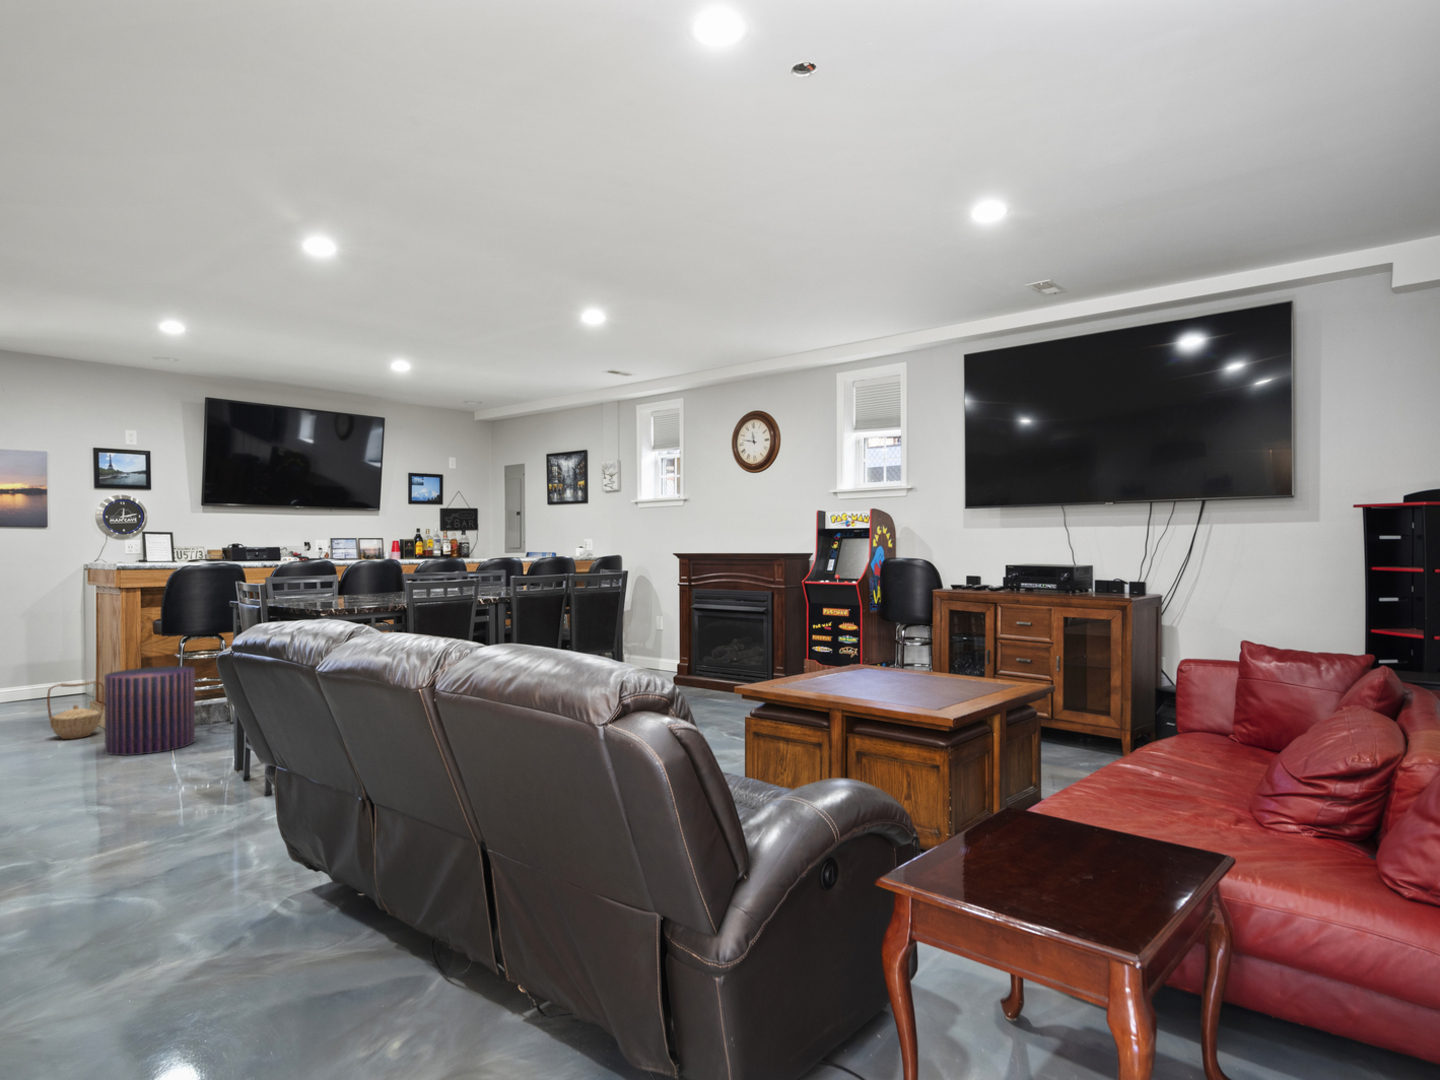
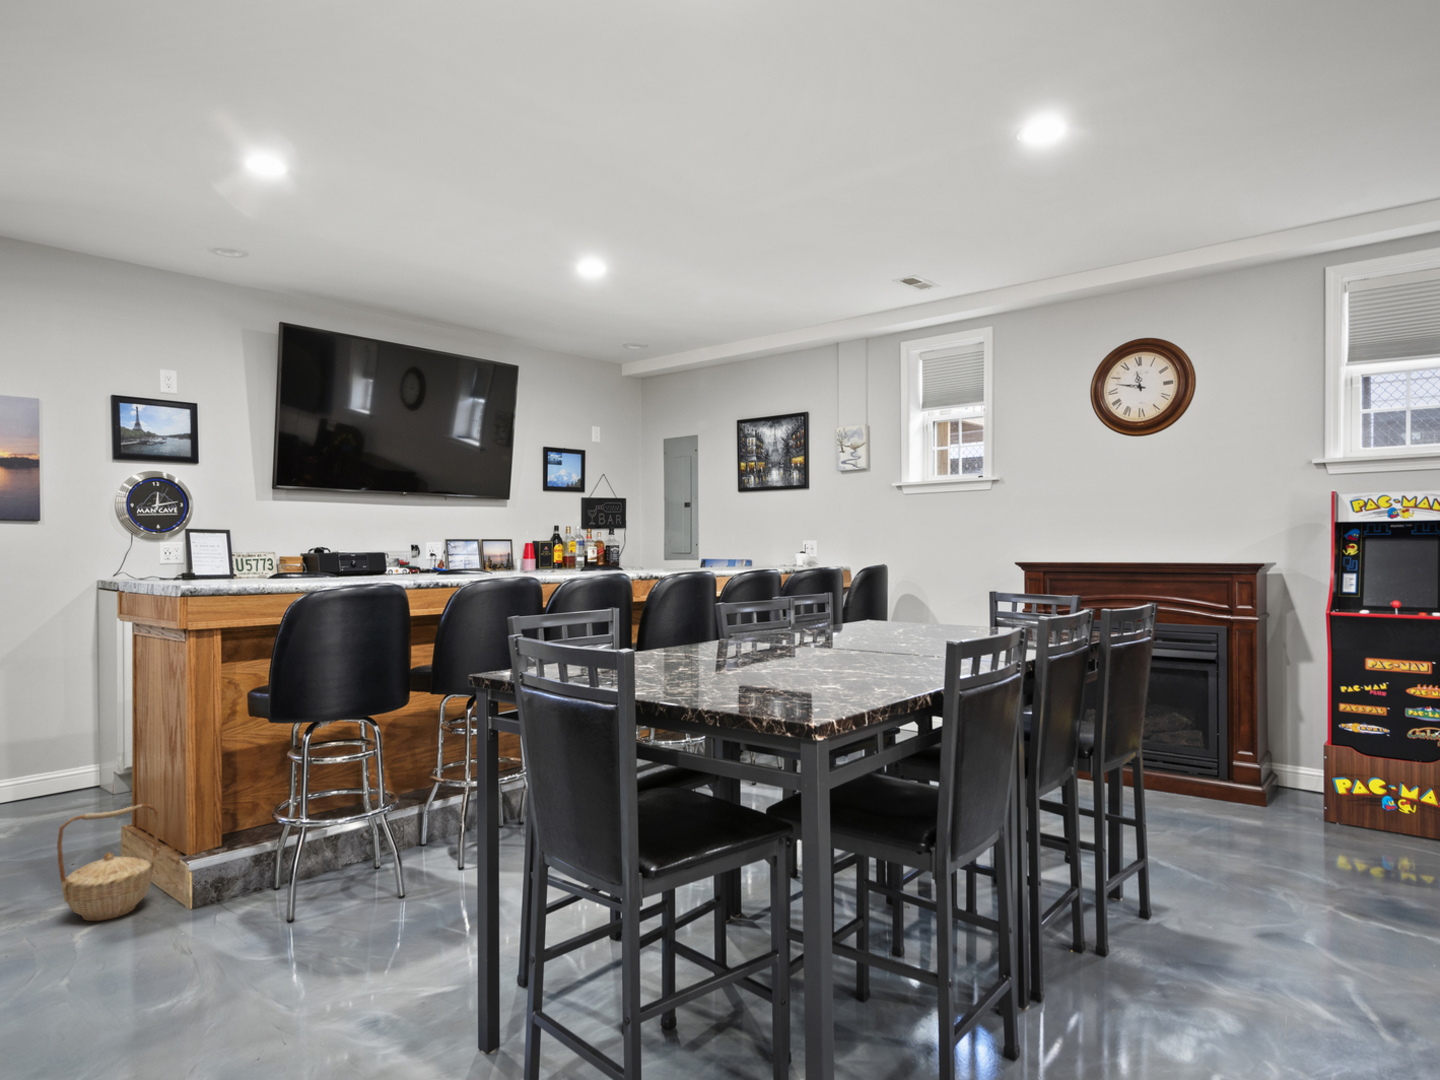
pouf: present [104,666,195,755] -> none [180,781,344,981]

